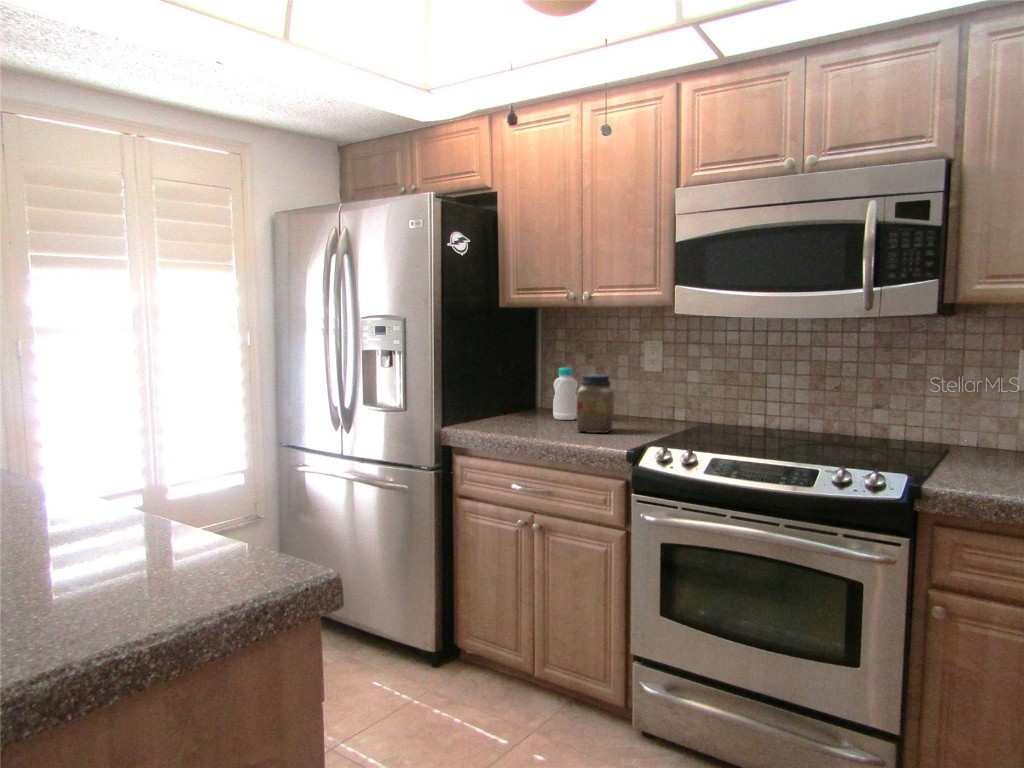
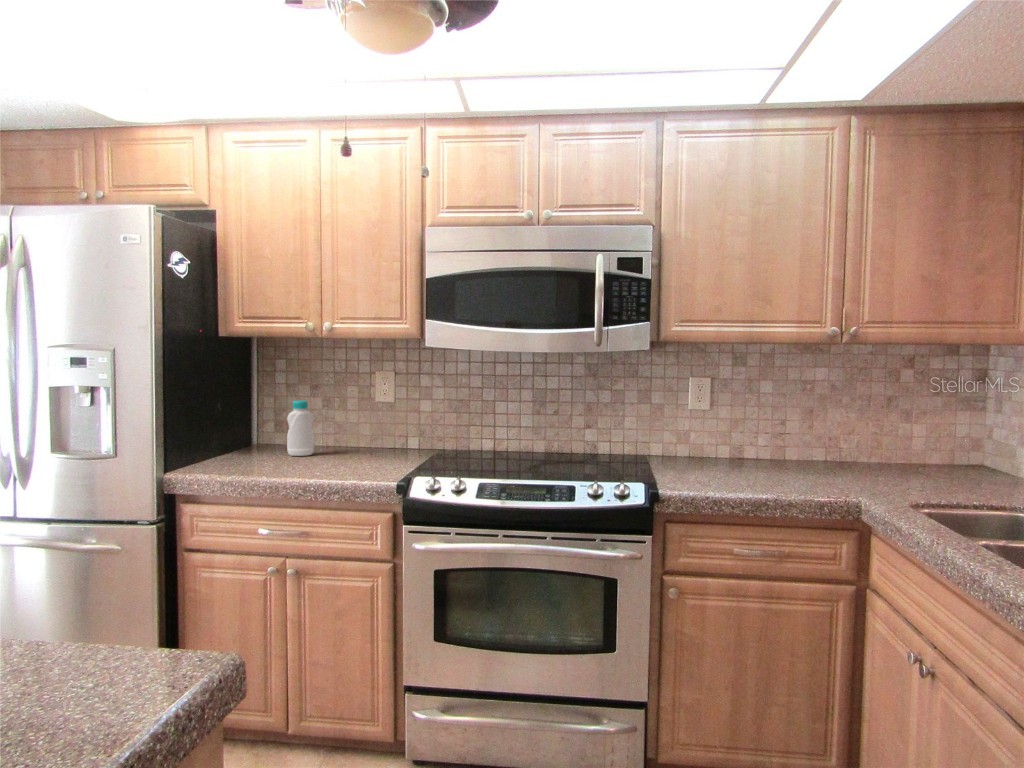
jar: present [576,374,614,433] -> none [328,407,364,468]

